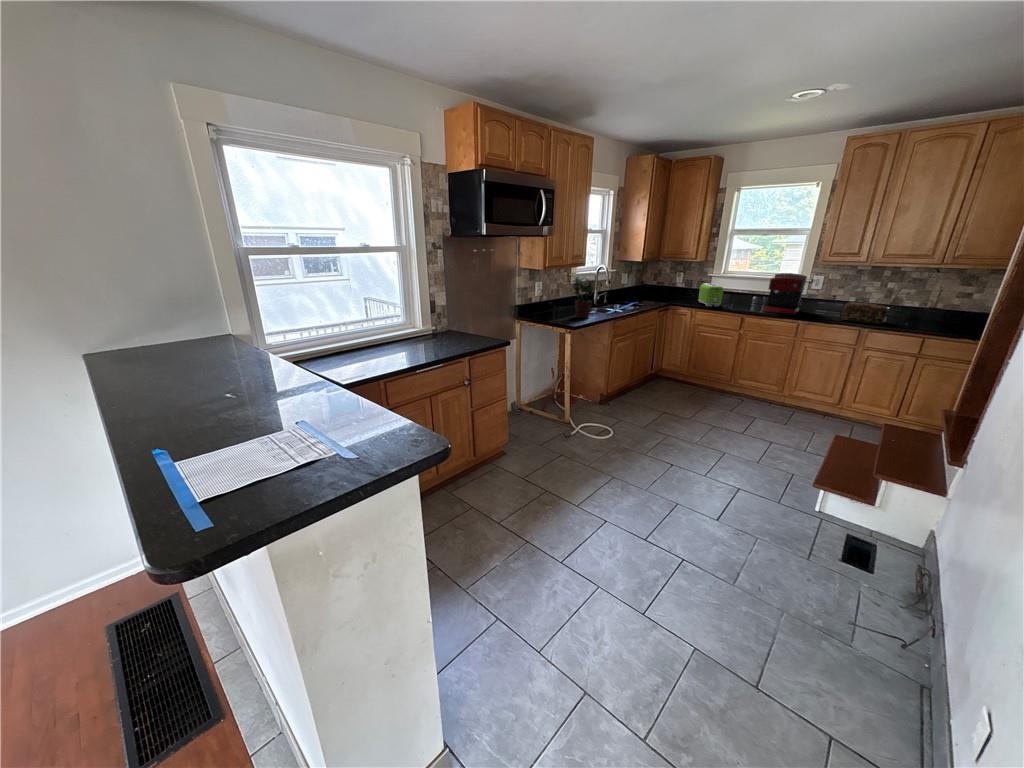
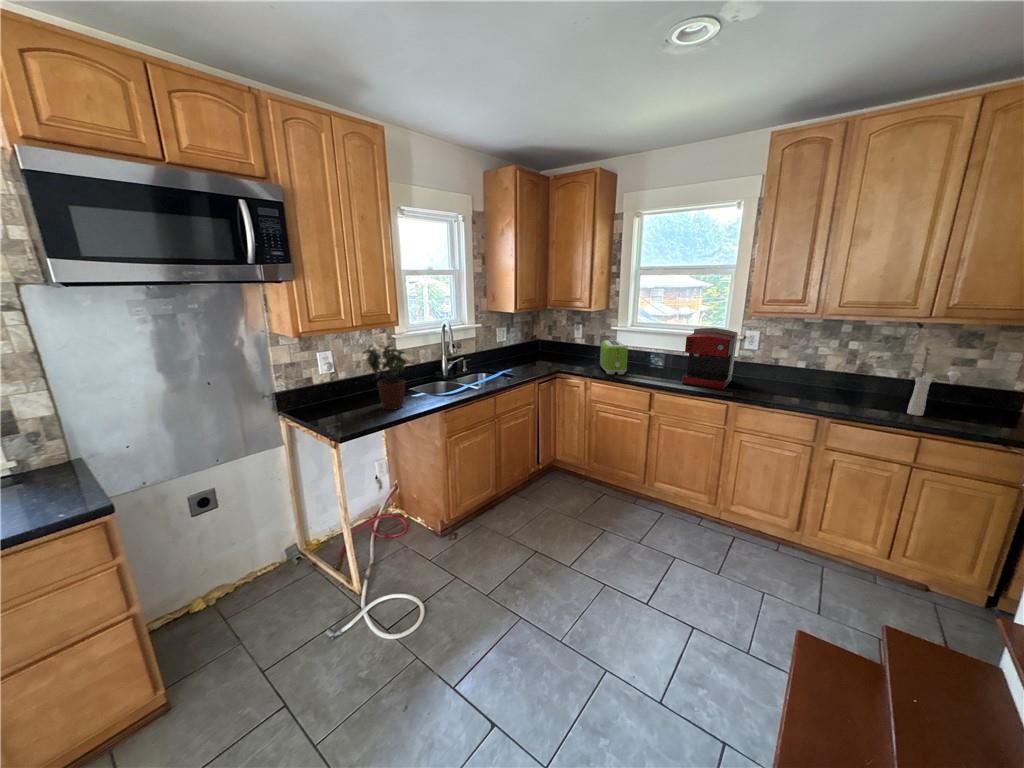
pepper mill: none [921,299,959,328] -> present [907,371,961,416]
bread loaf: present [842,302,888,324] -> none [789,373,855,407]

